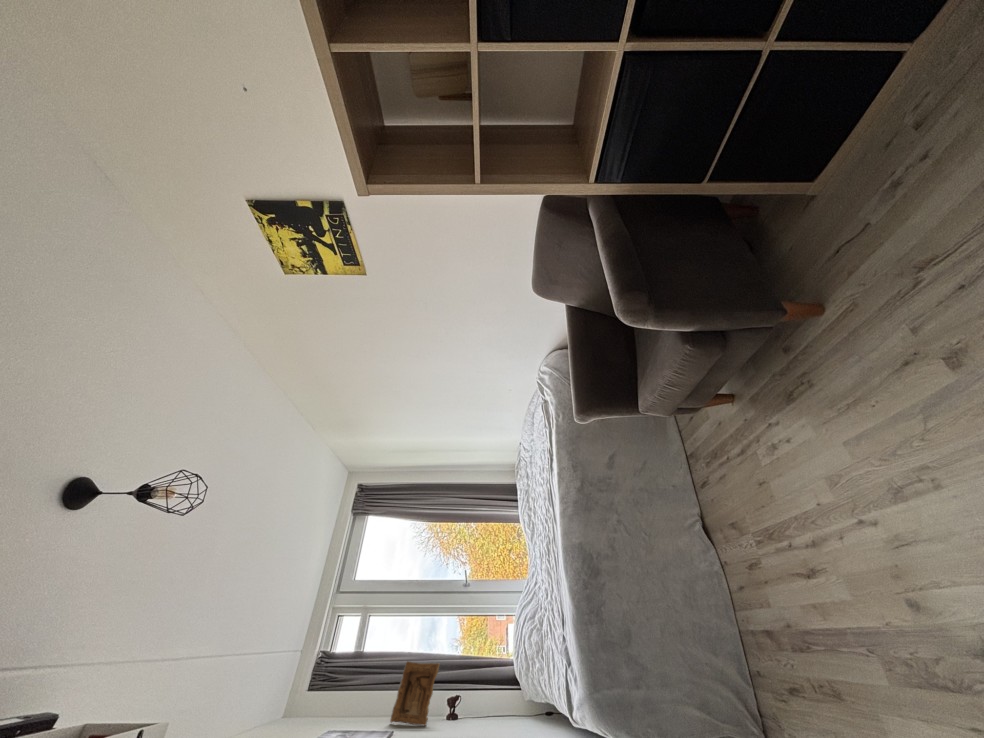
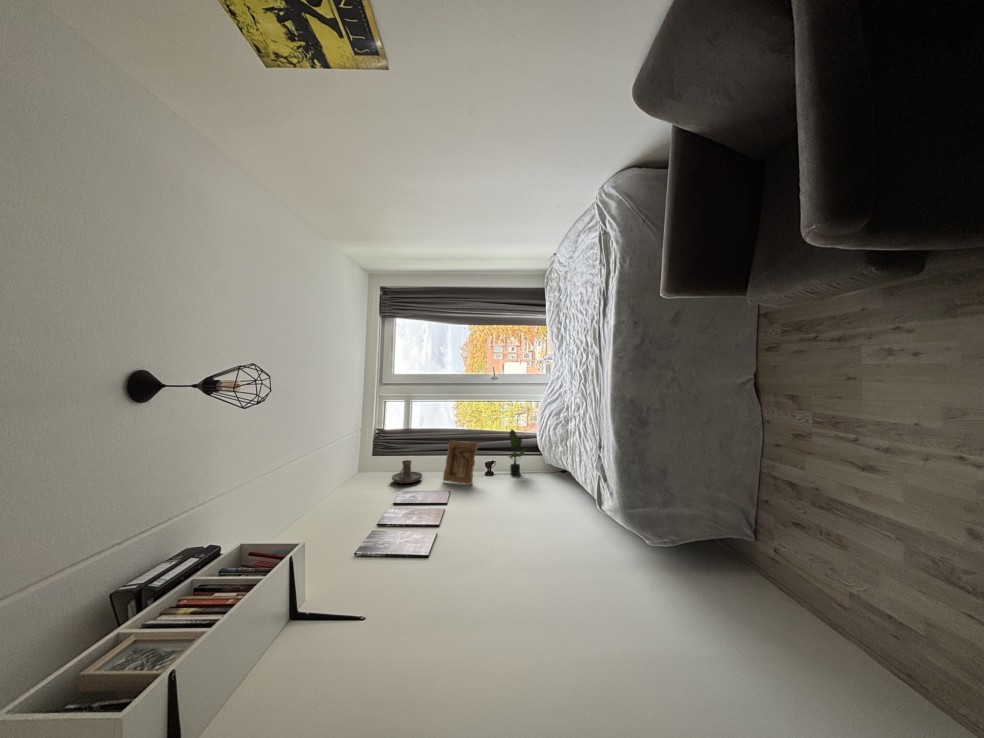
potted plant: none [473,649,502,719] -> present [507,429,526,475]
candle holder: none [325,691,366,723] -> present [392,460,422,483]

